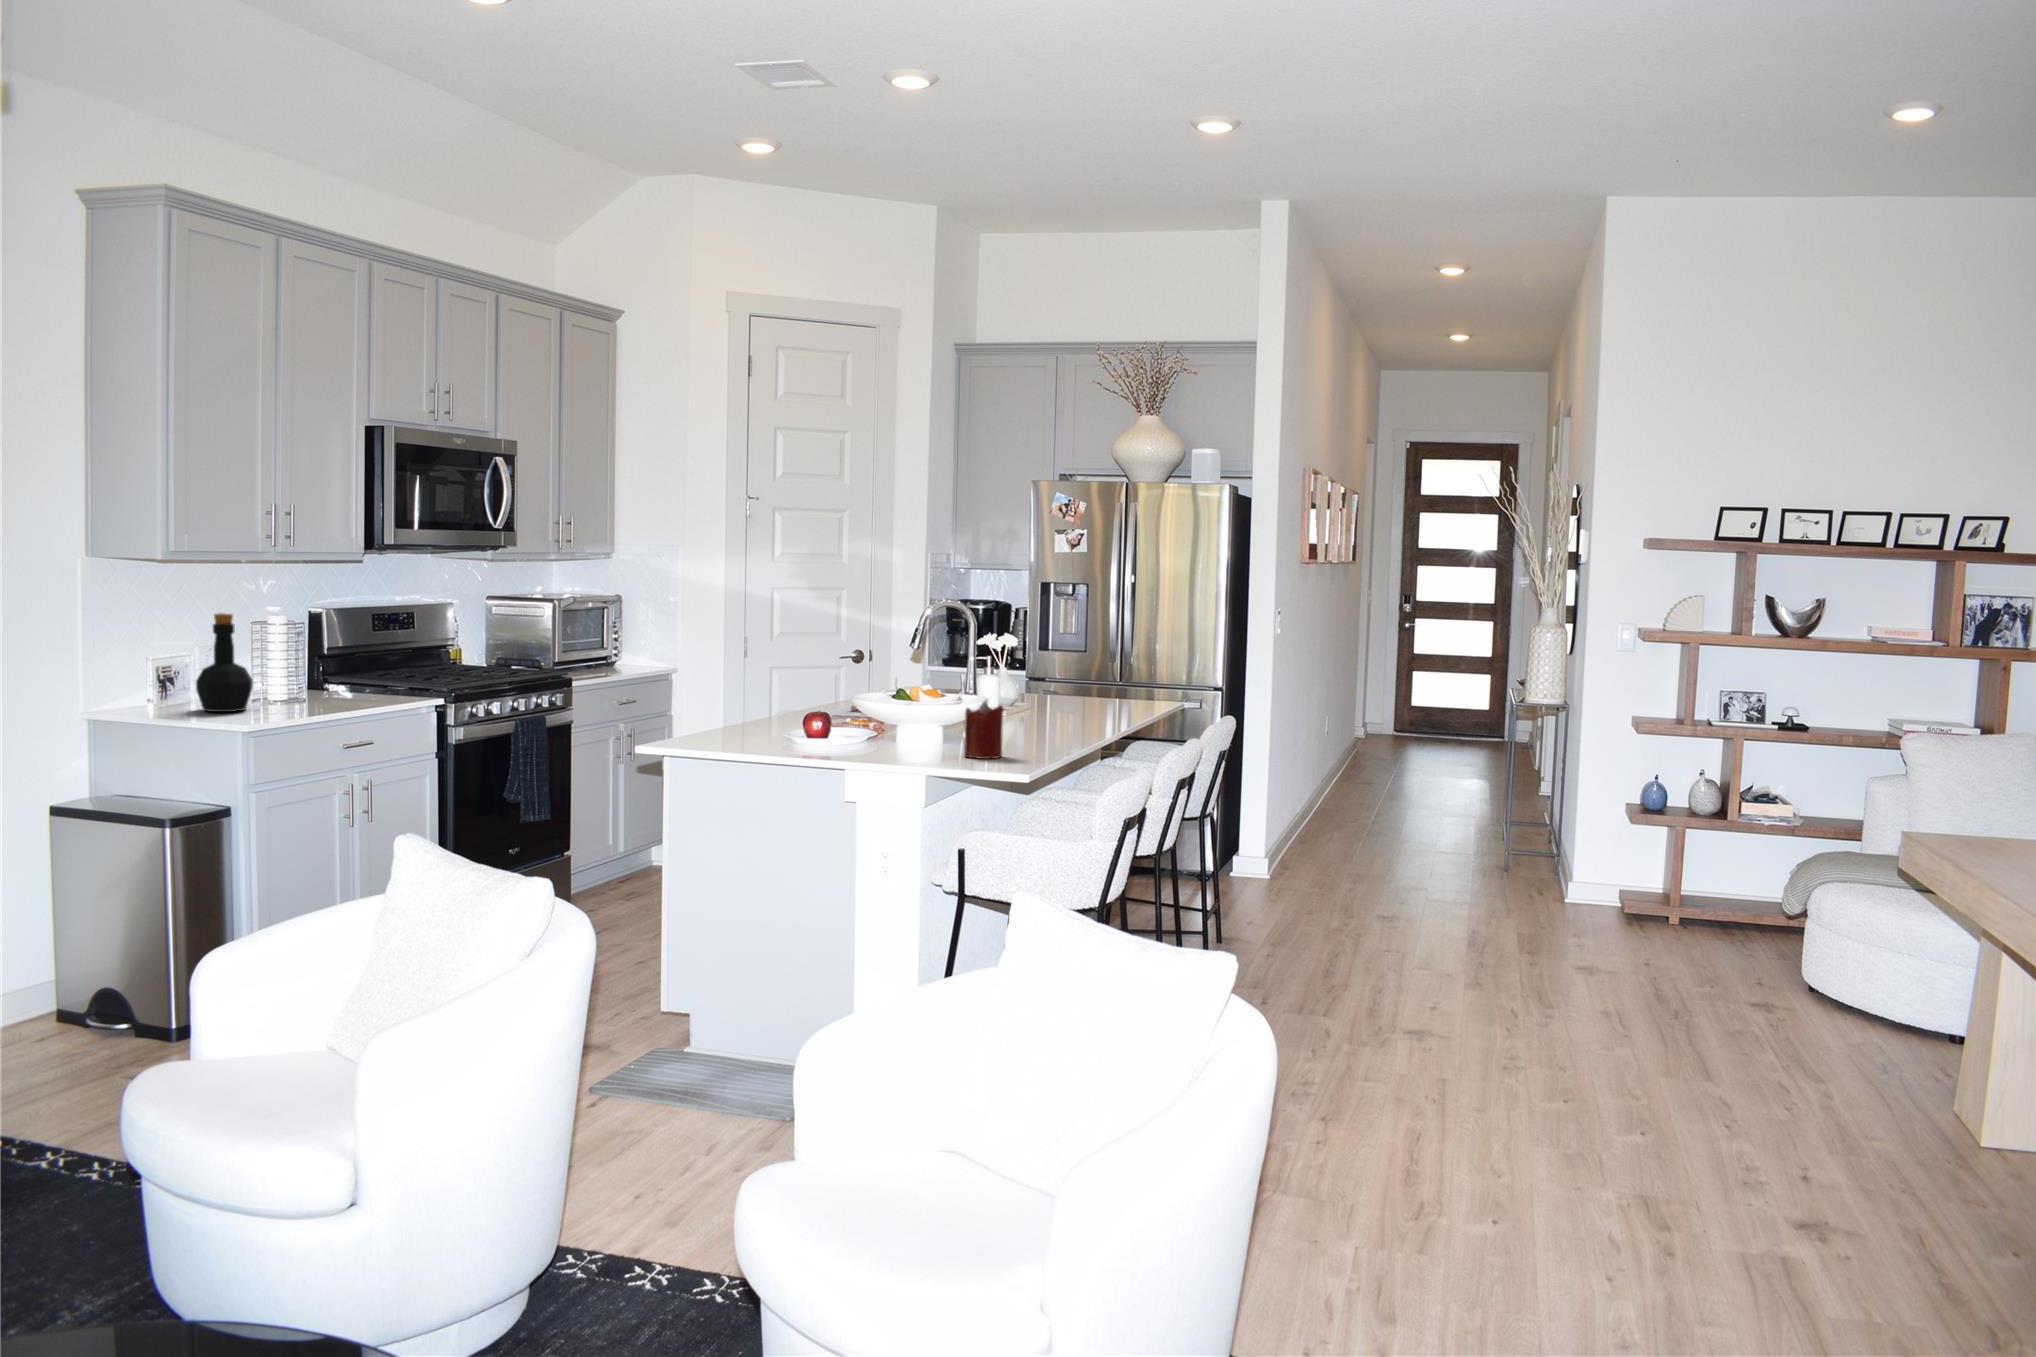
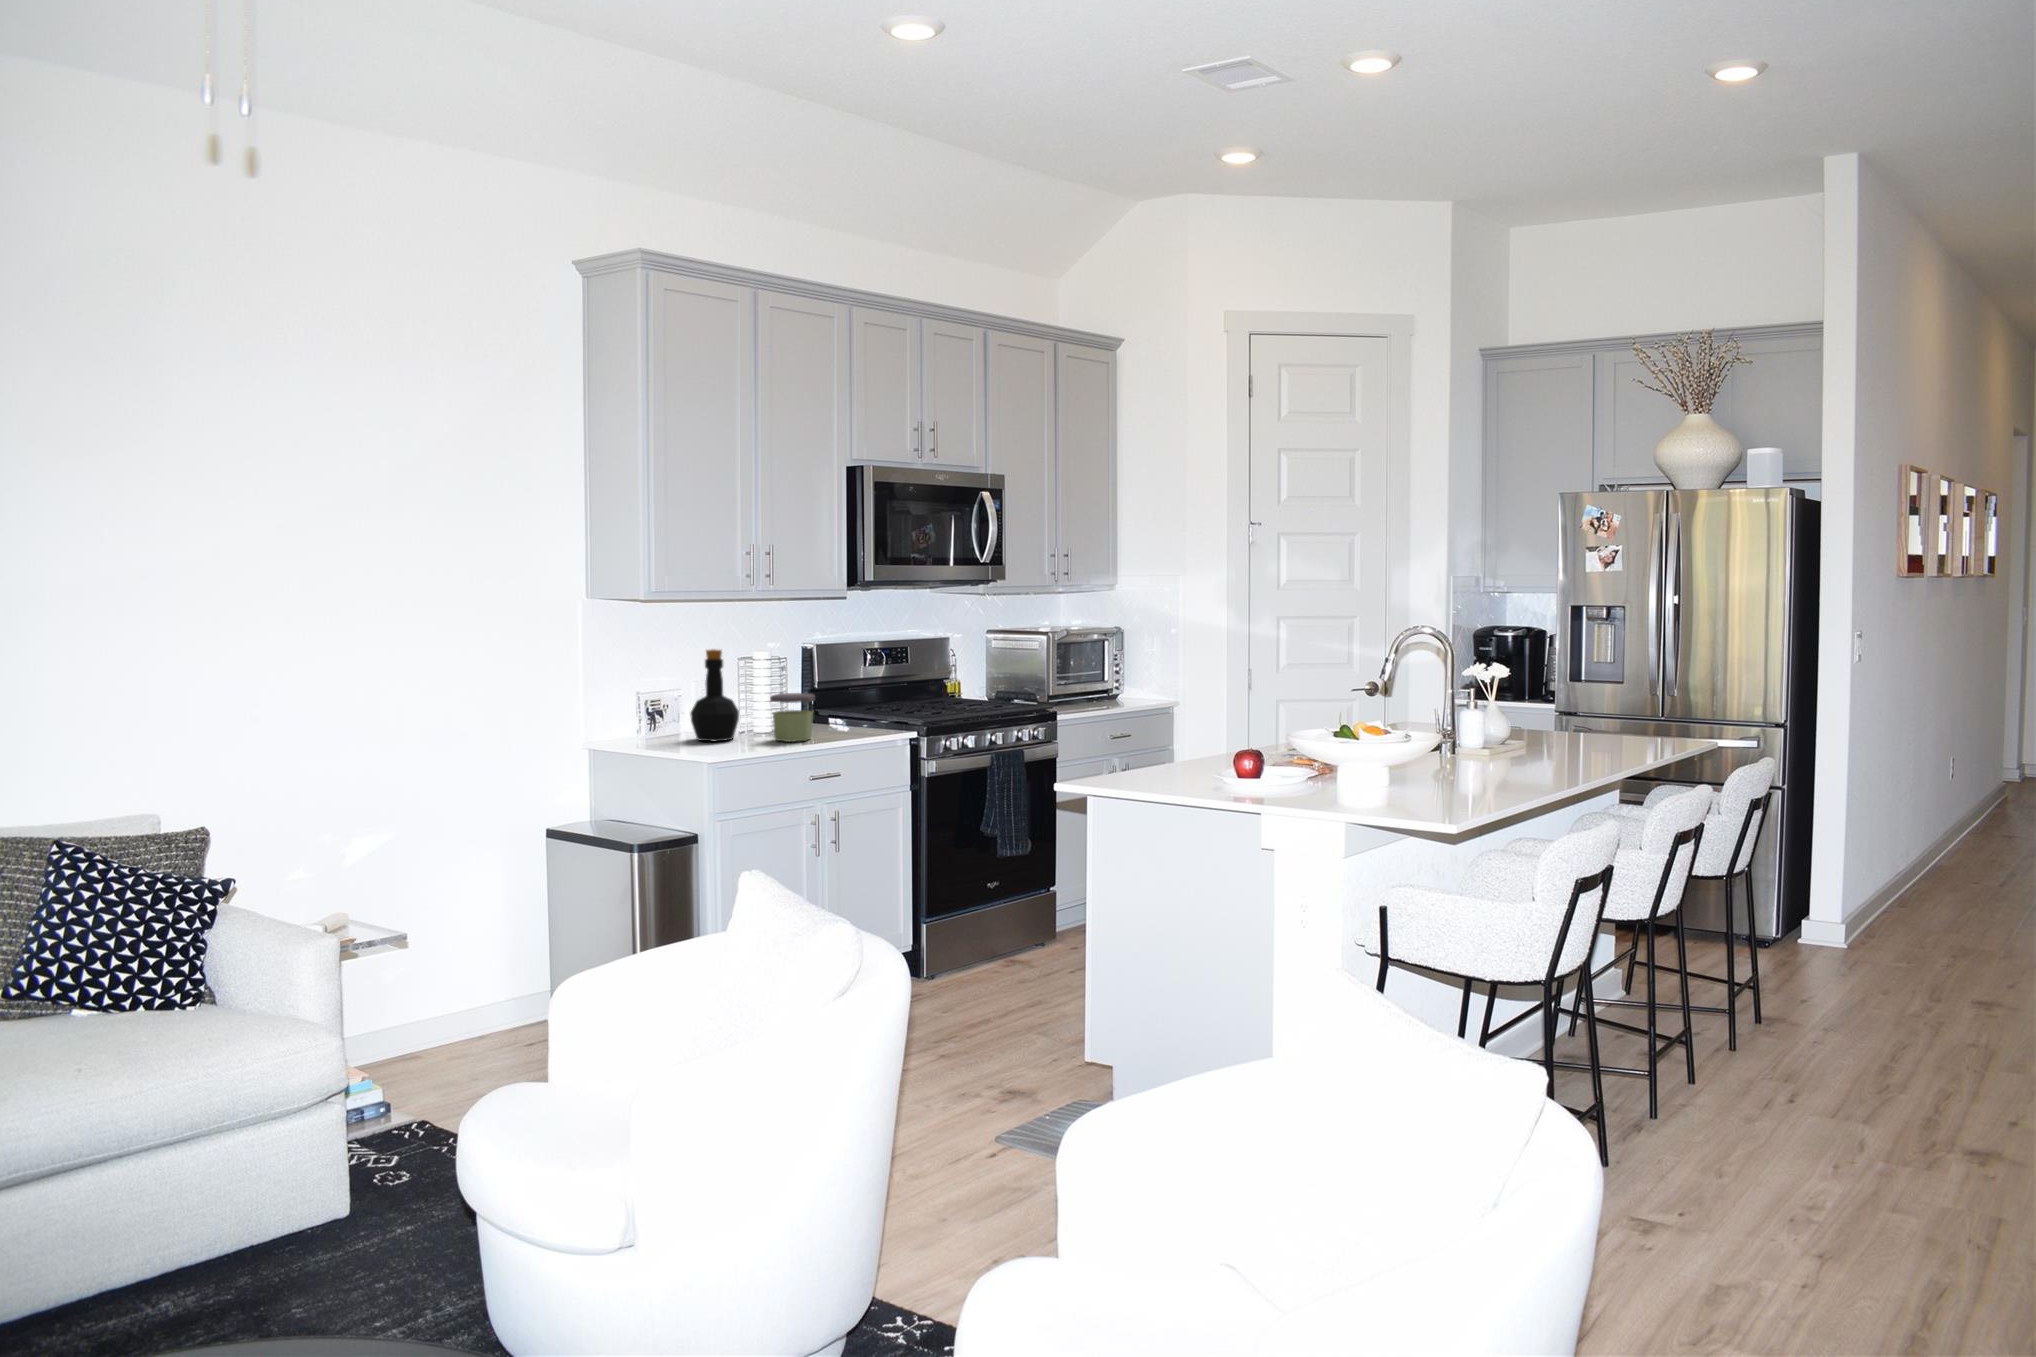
jar: none [293,660,343,711] -> present [770,693,815,742]
candle: present [964,701,1004,759] -> none [1385,737,1432,805]

